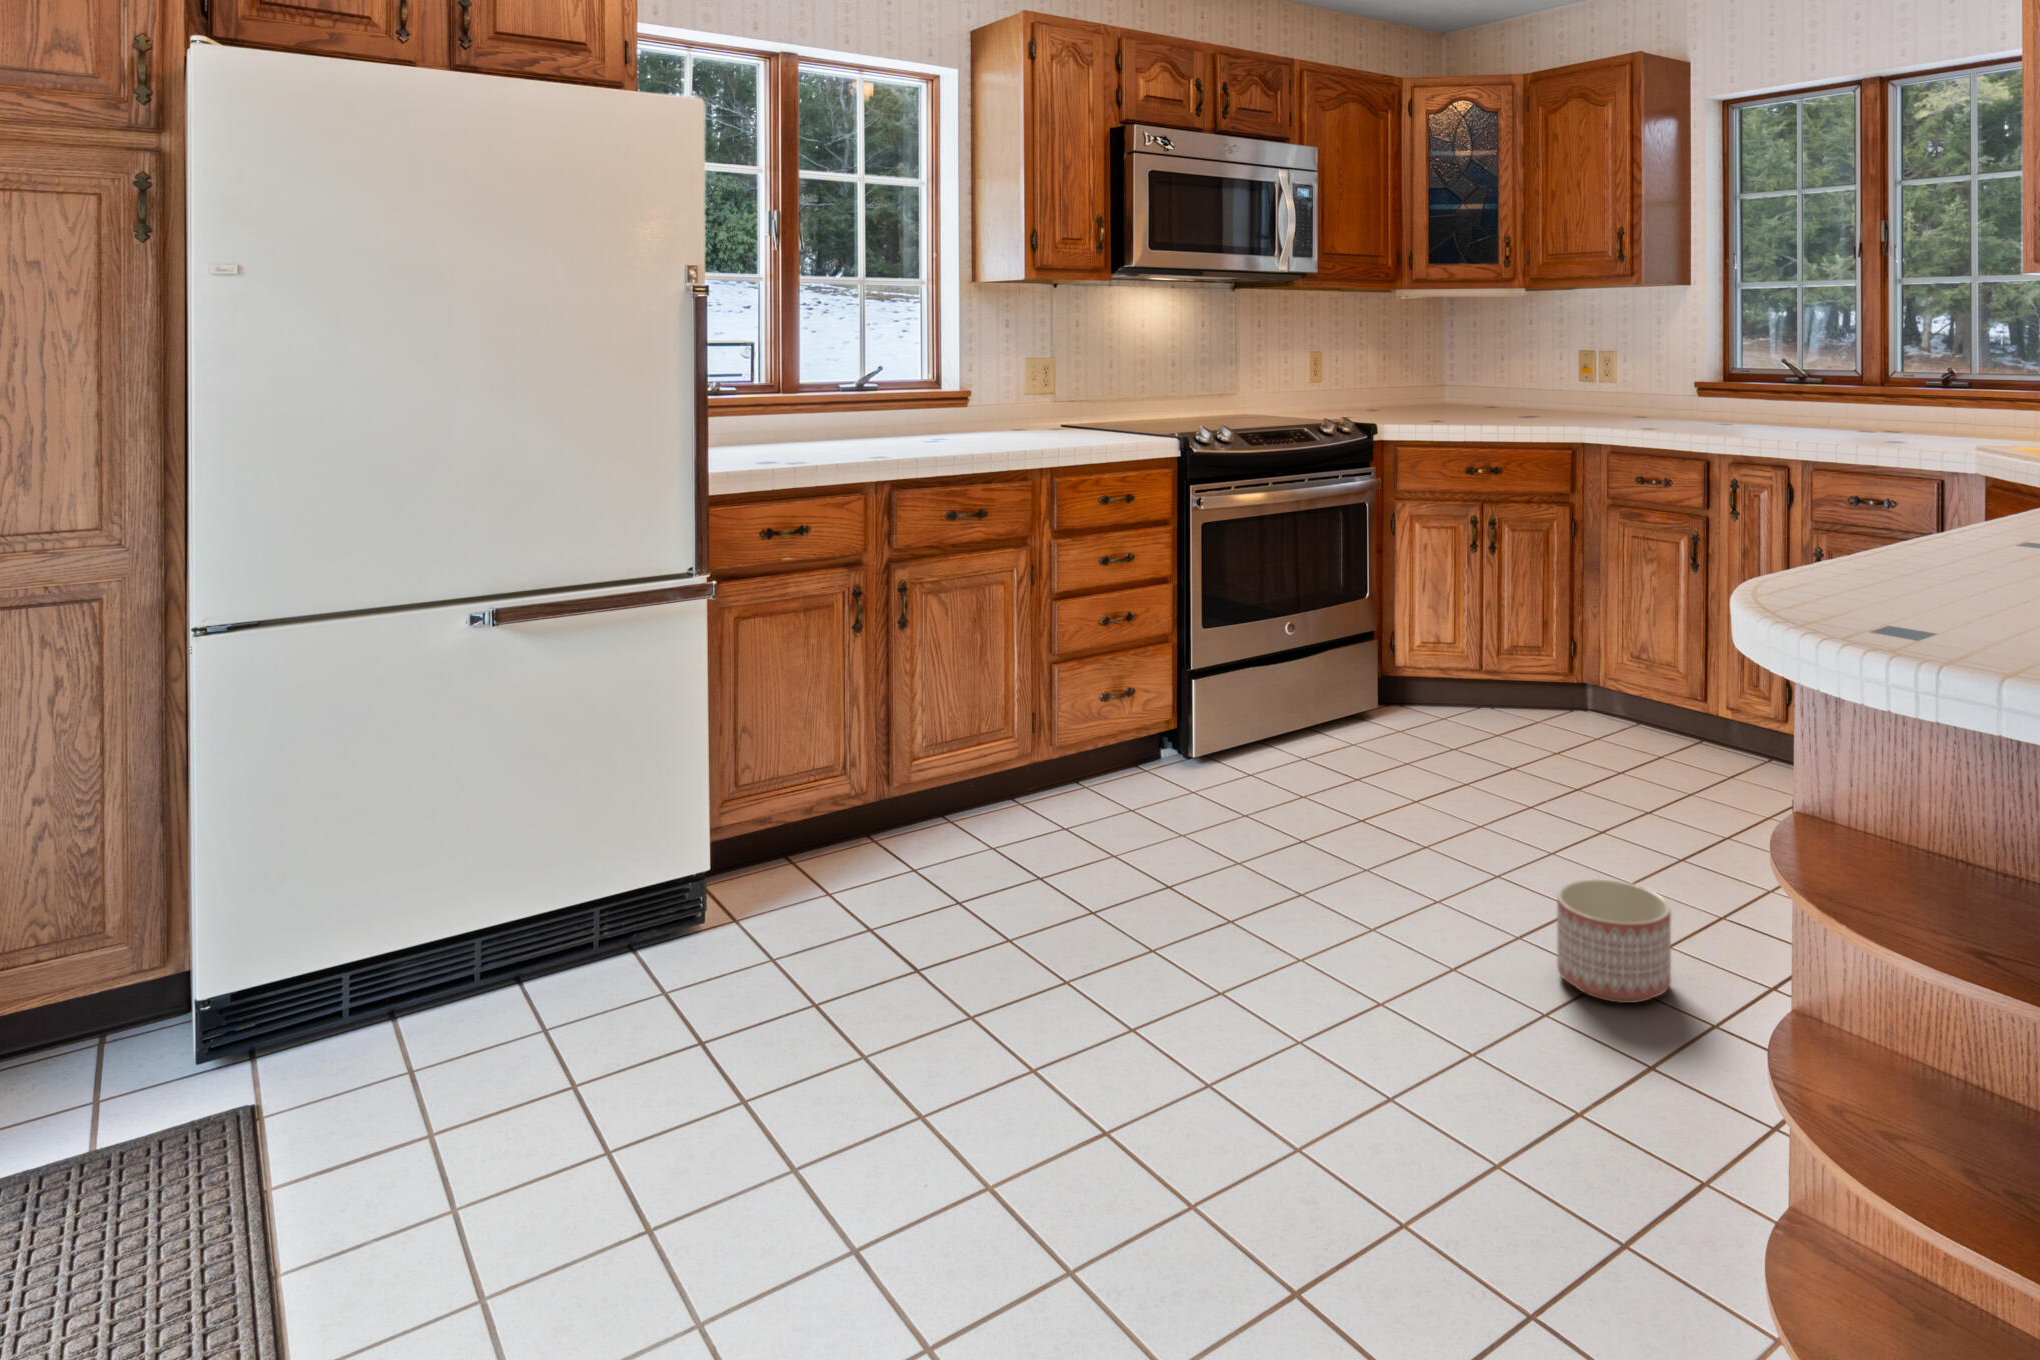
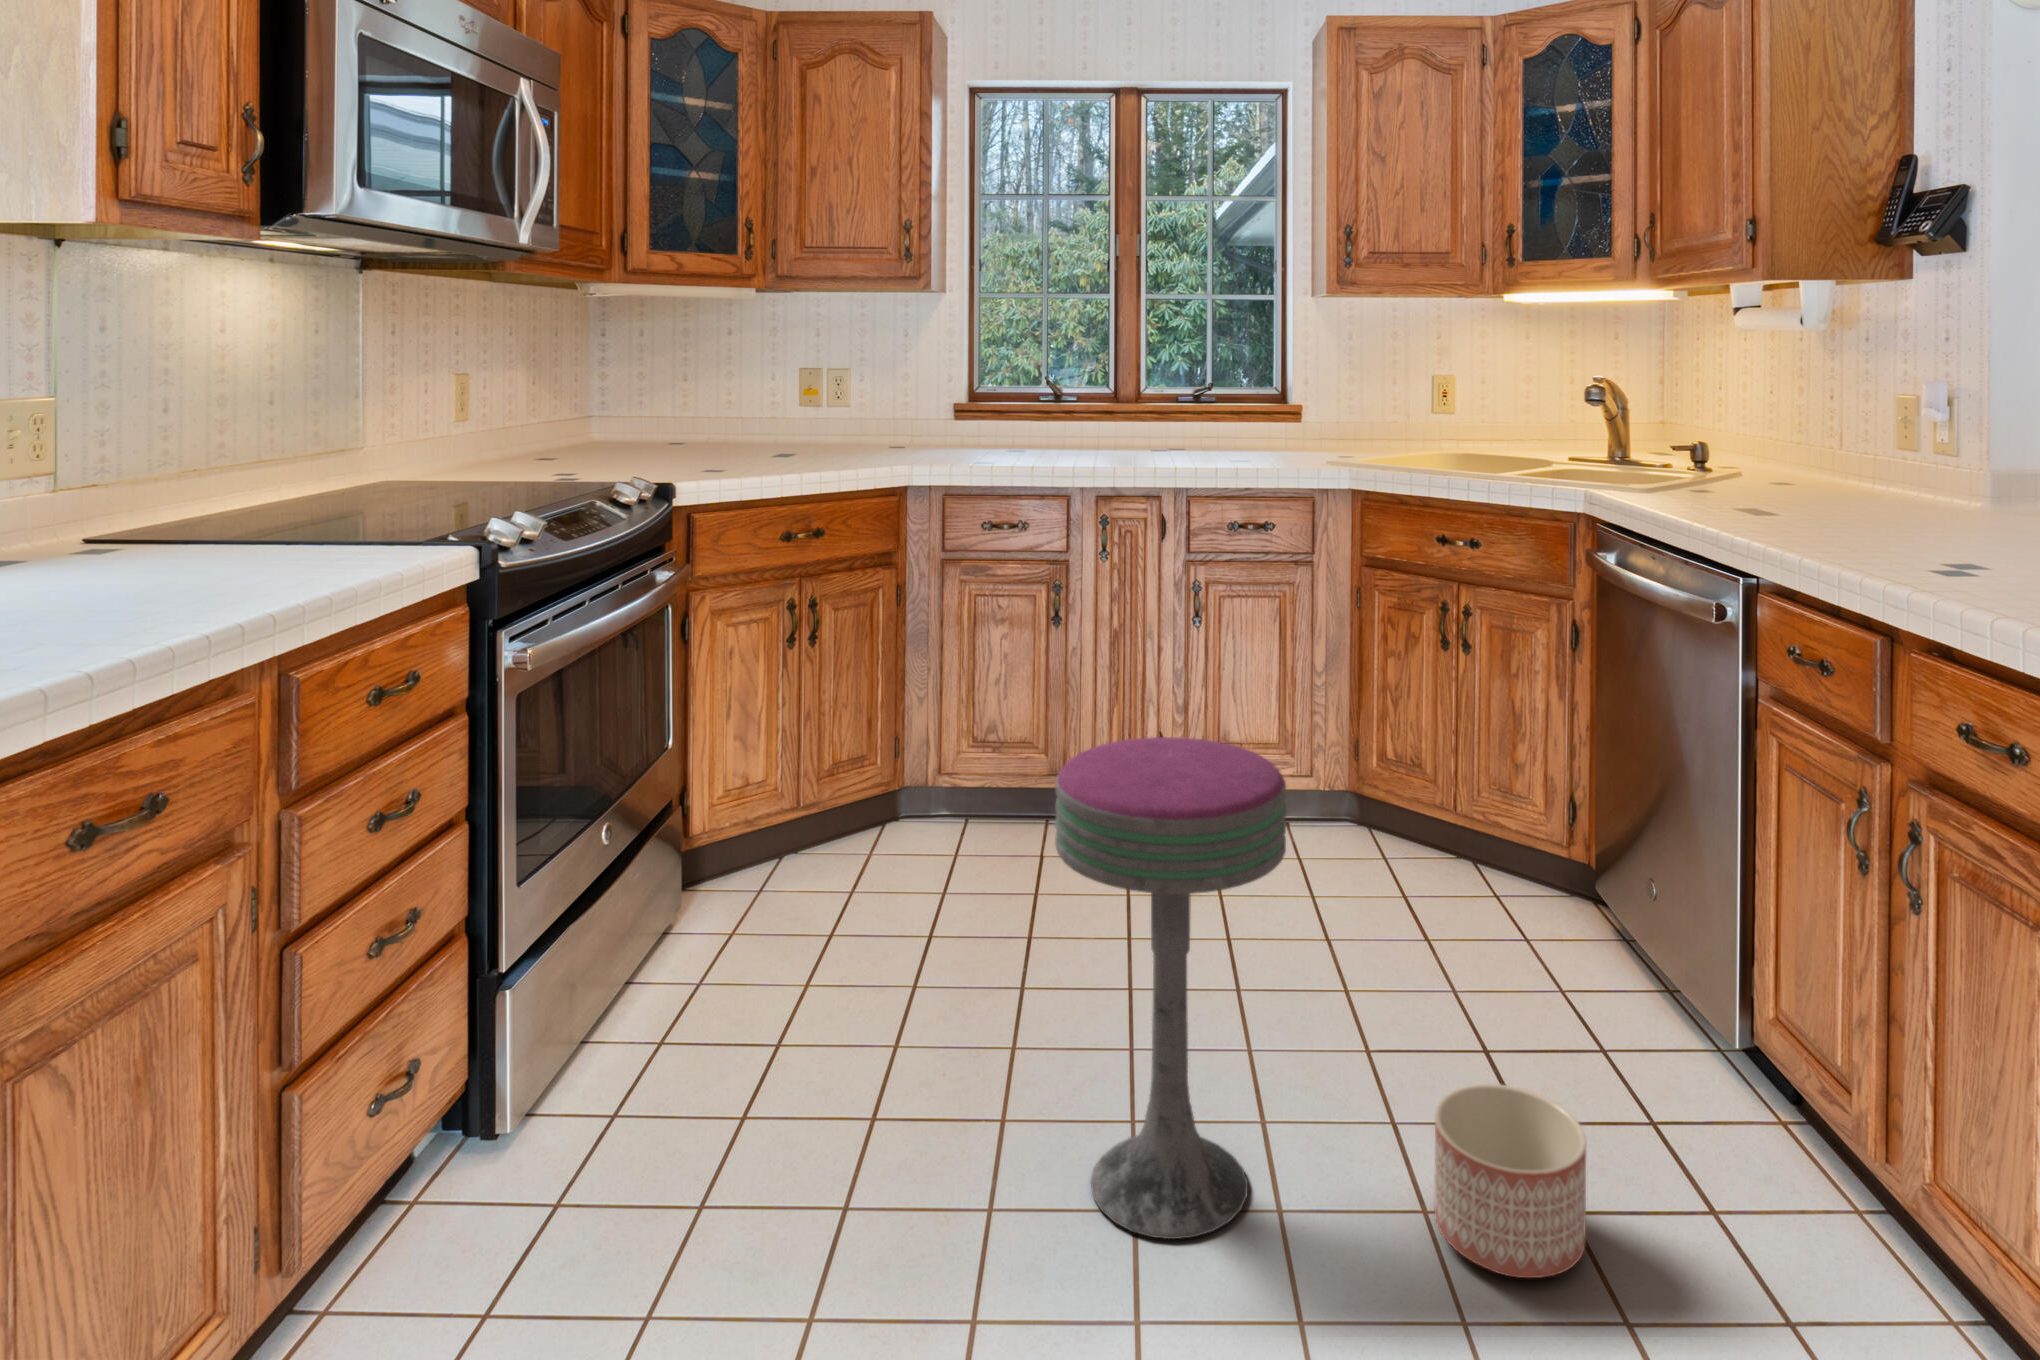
bar stool: none [1374,597,1531,910] -> present [1055,737,1286,1239]

